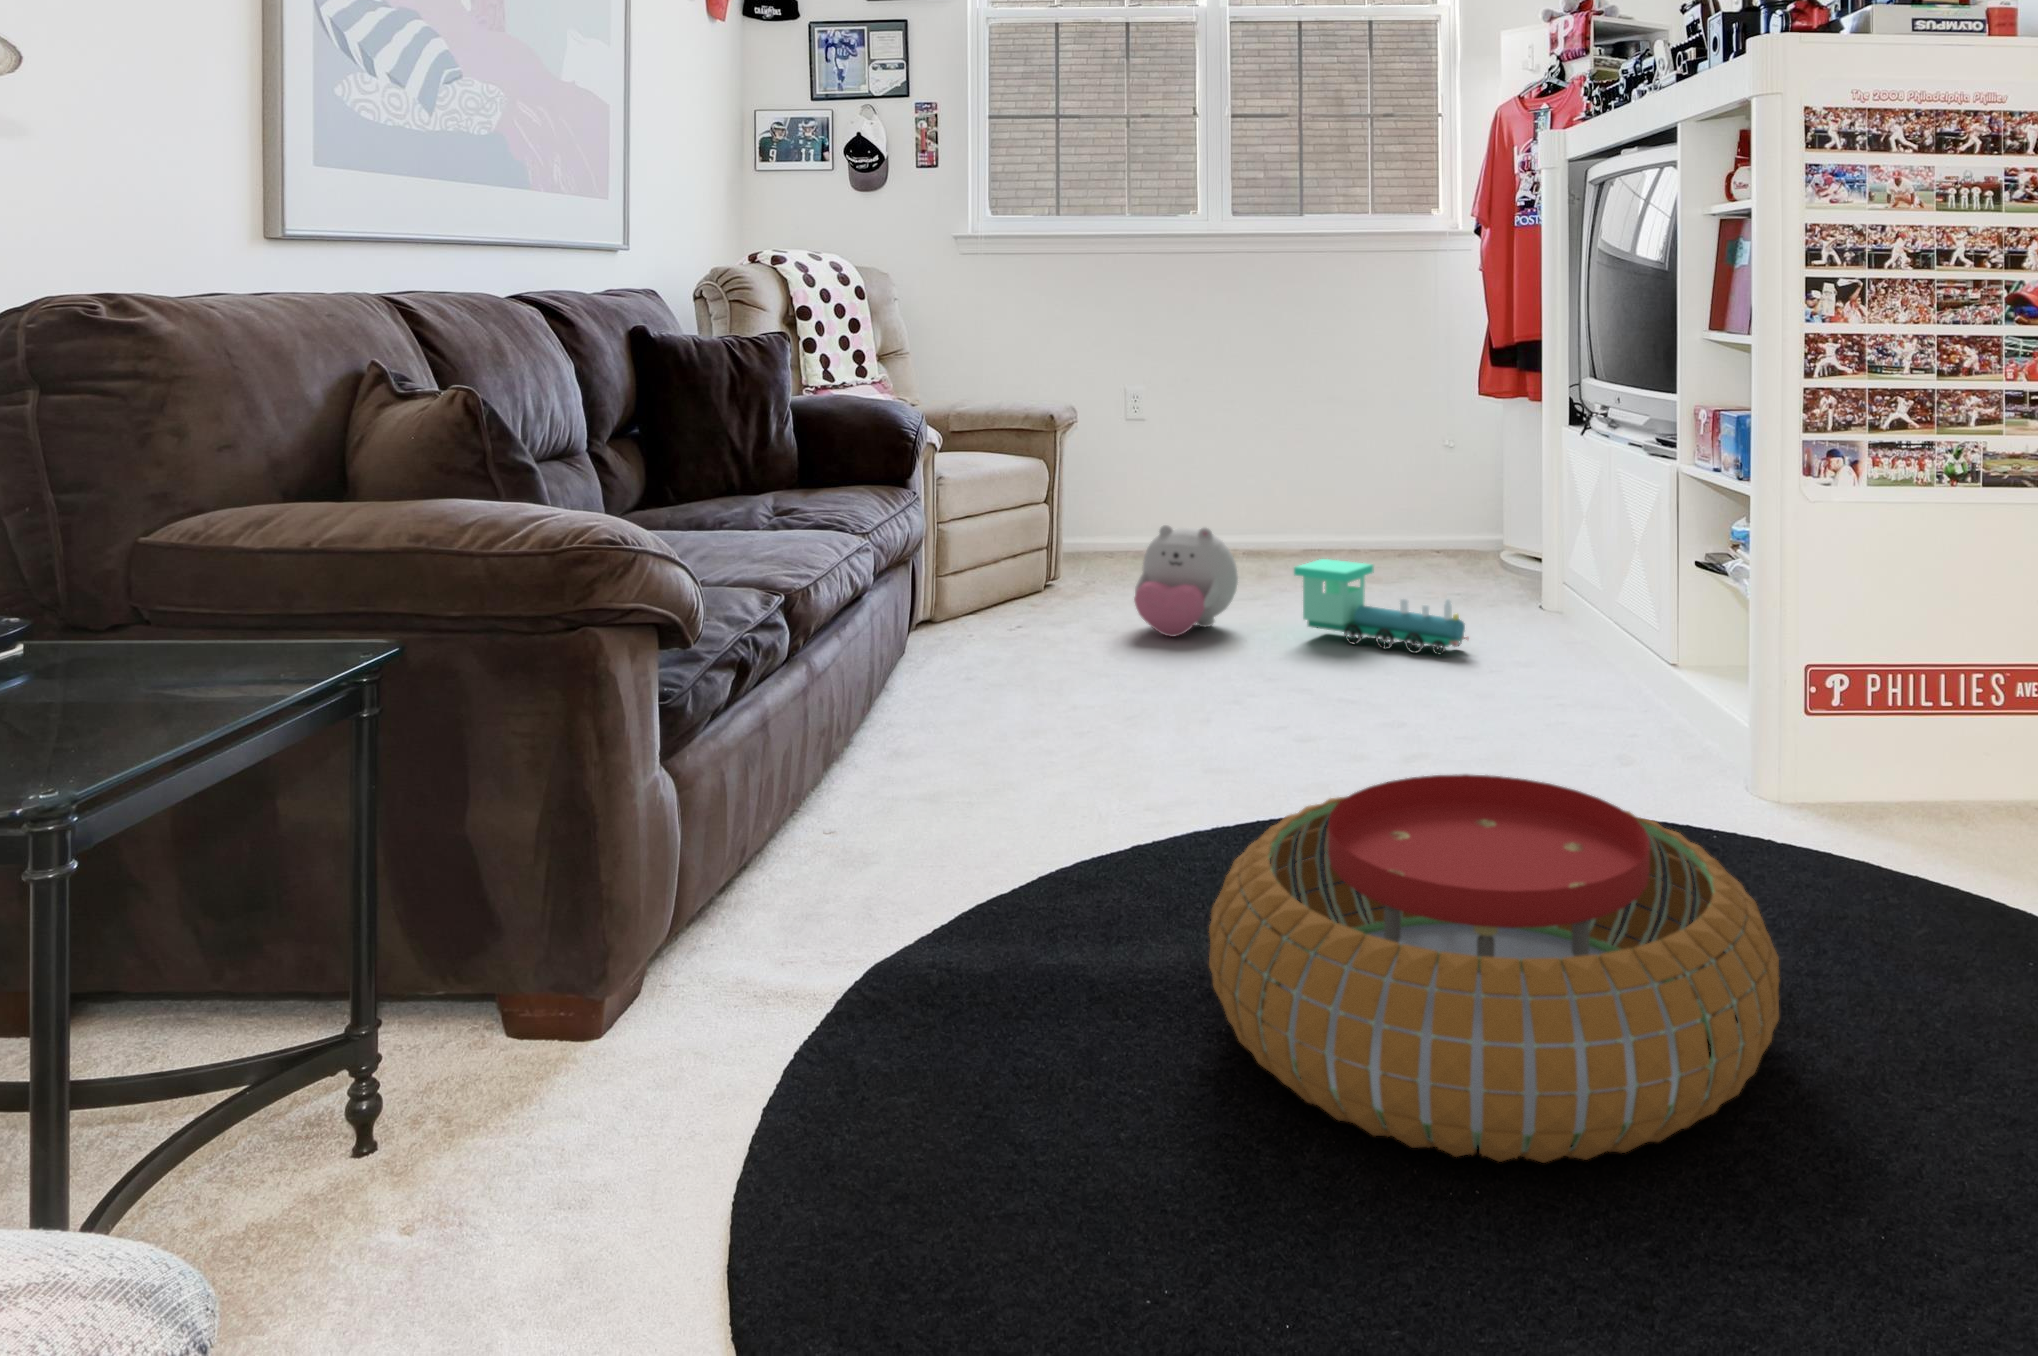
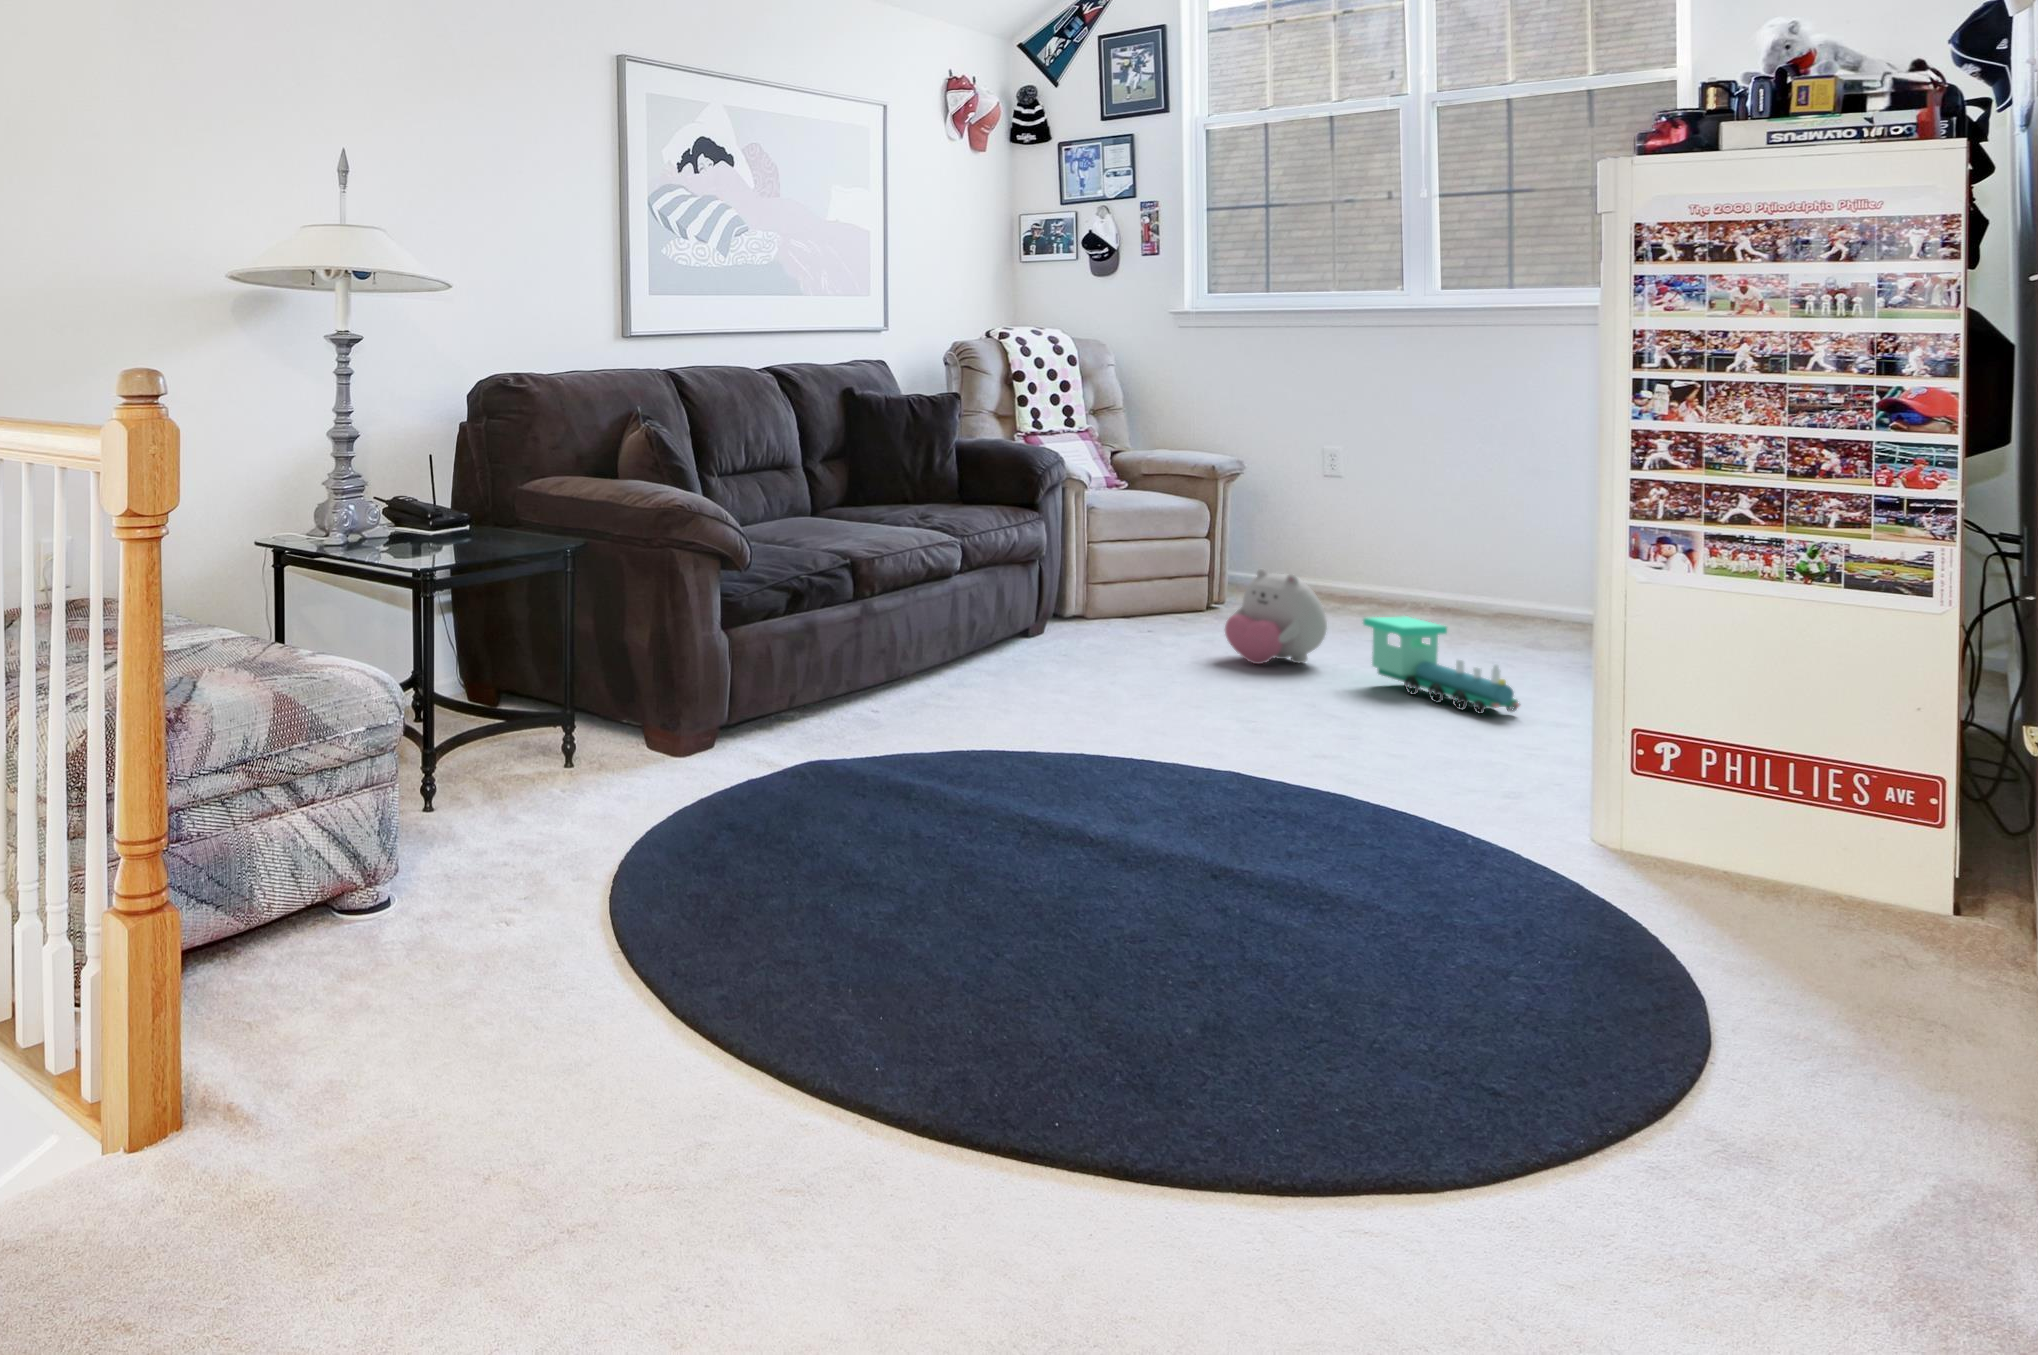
pouf: present [1209,774,1779,1163] -> none [926,712,1307,927]

